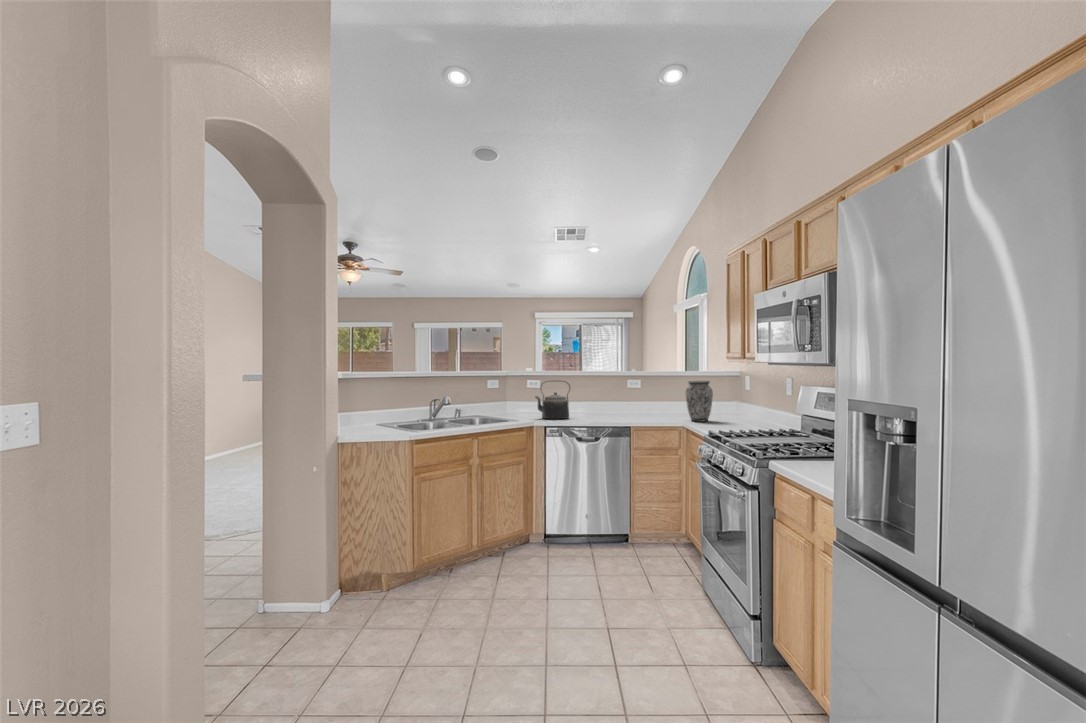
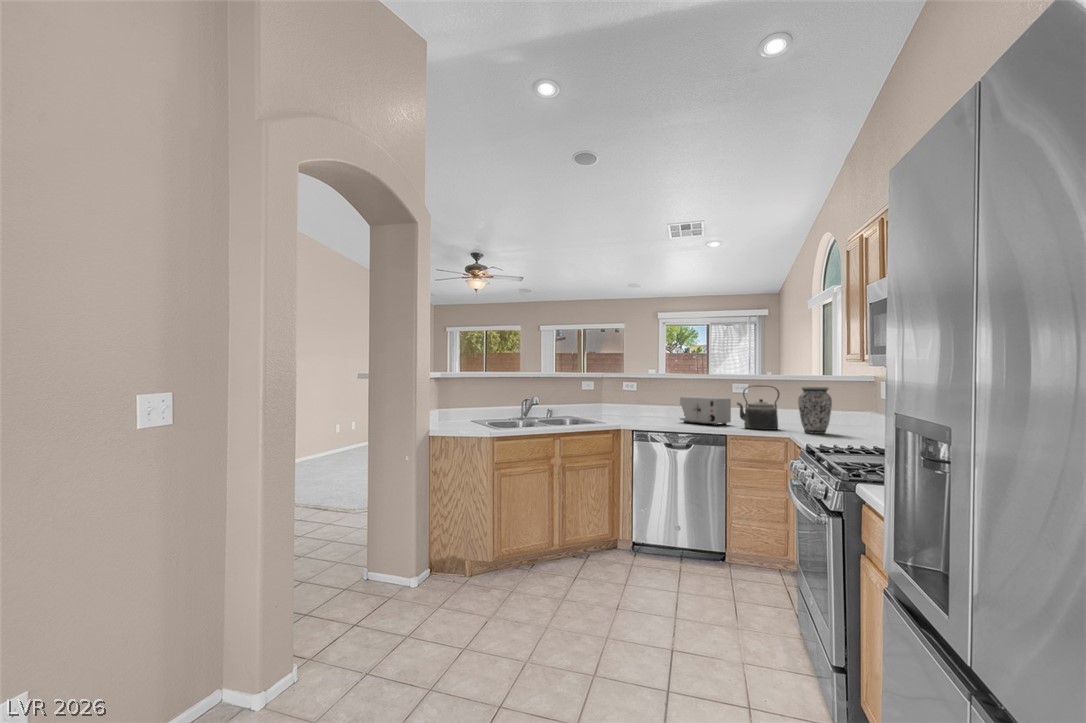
kettle: present [535,380,570,419] -> present [737,385,779,430]
toaster: none [580,392,626,418] -> present [680,396,731,425]

